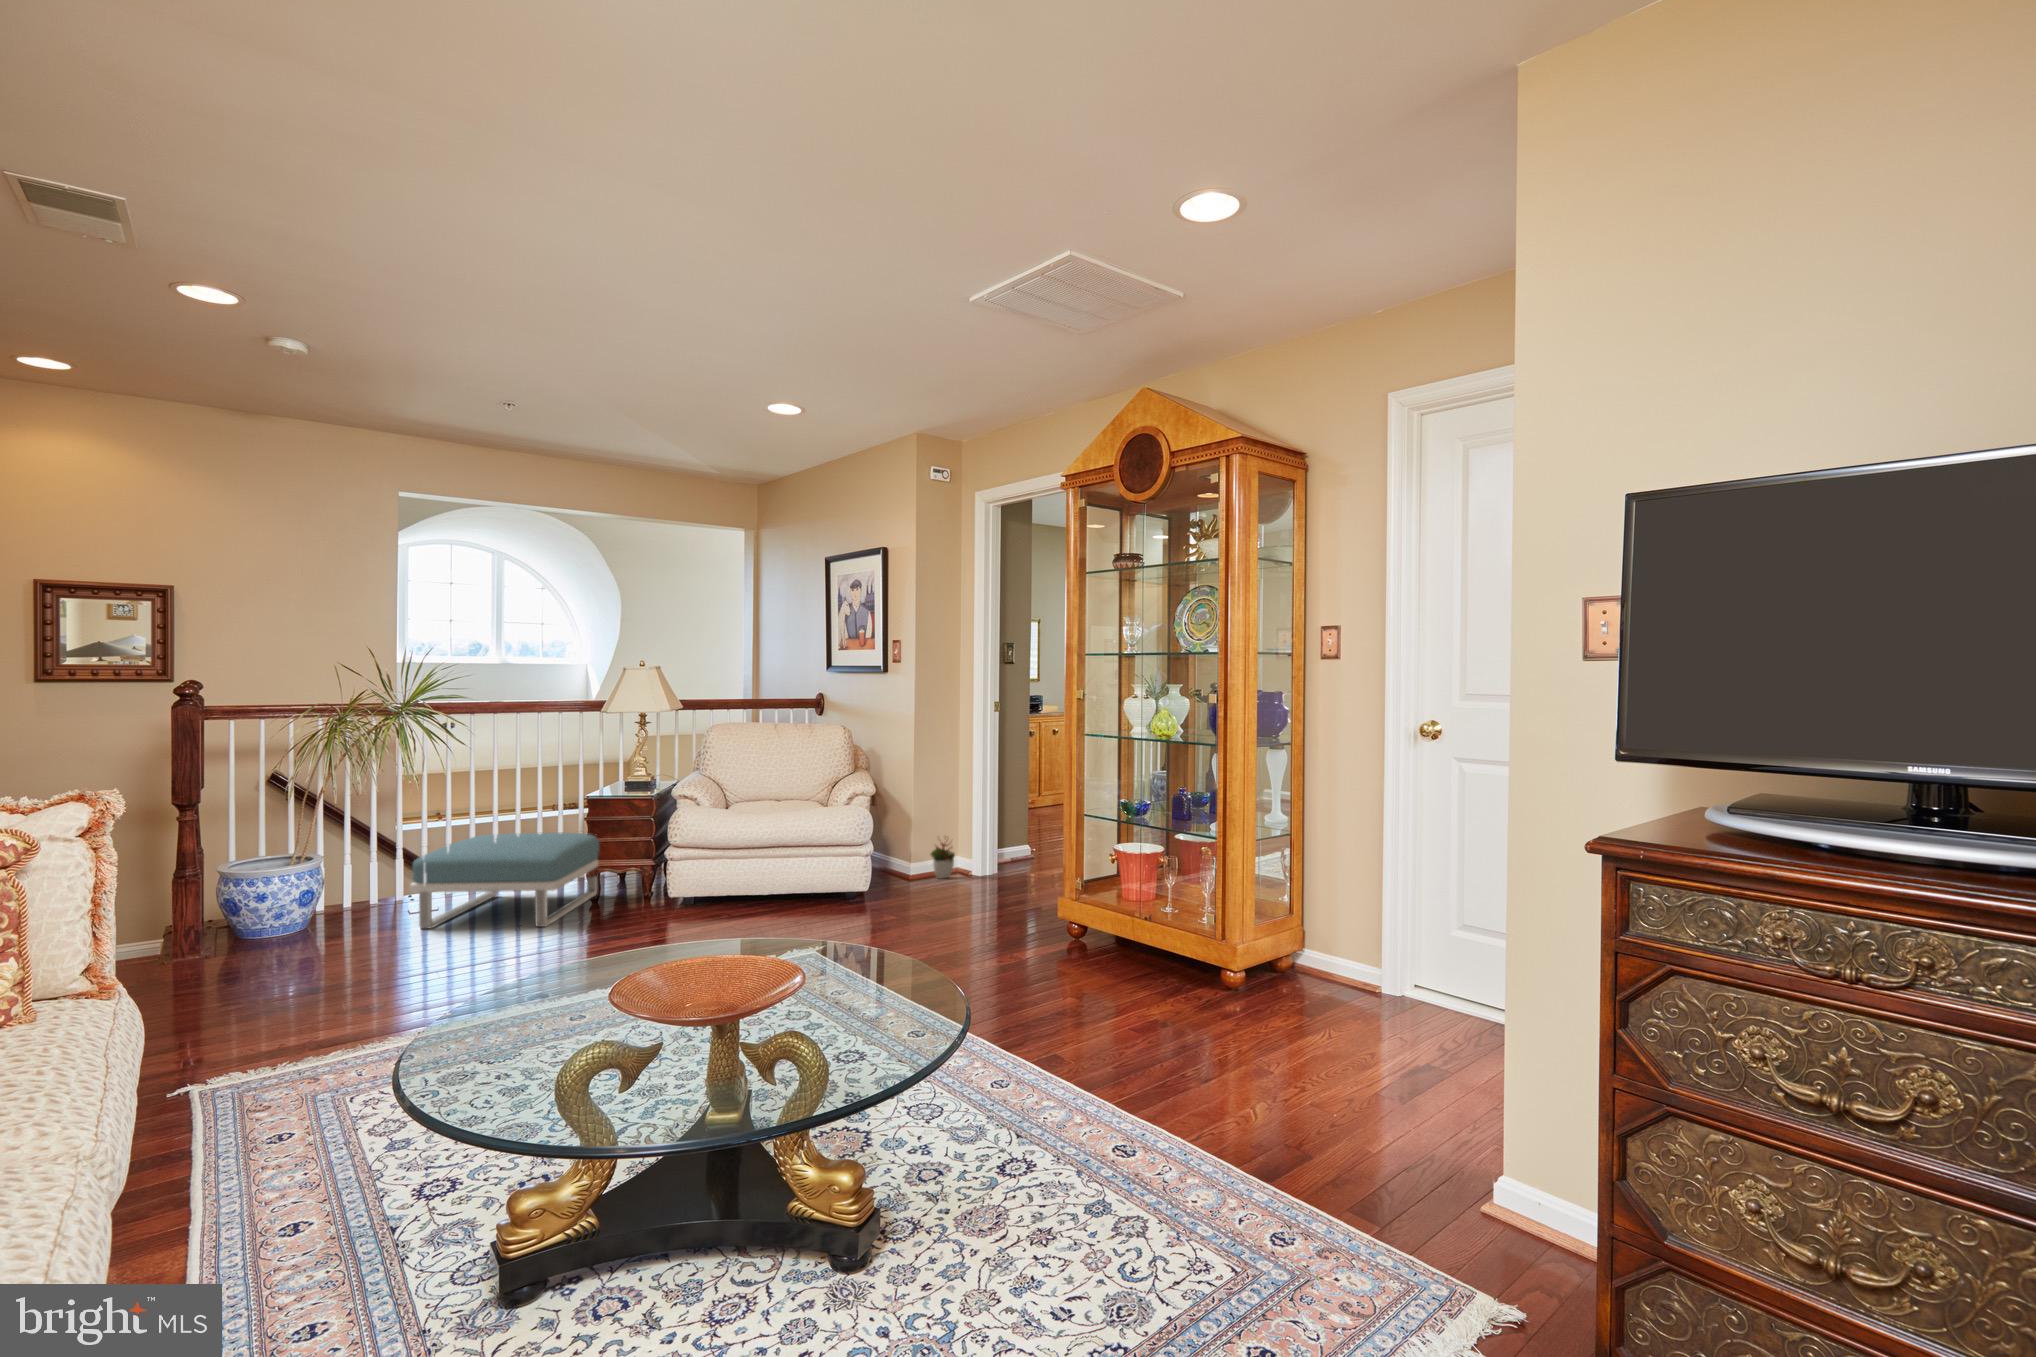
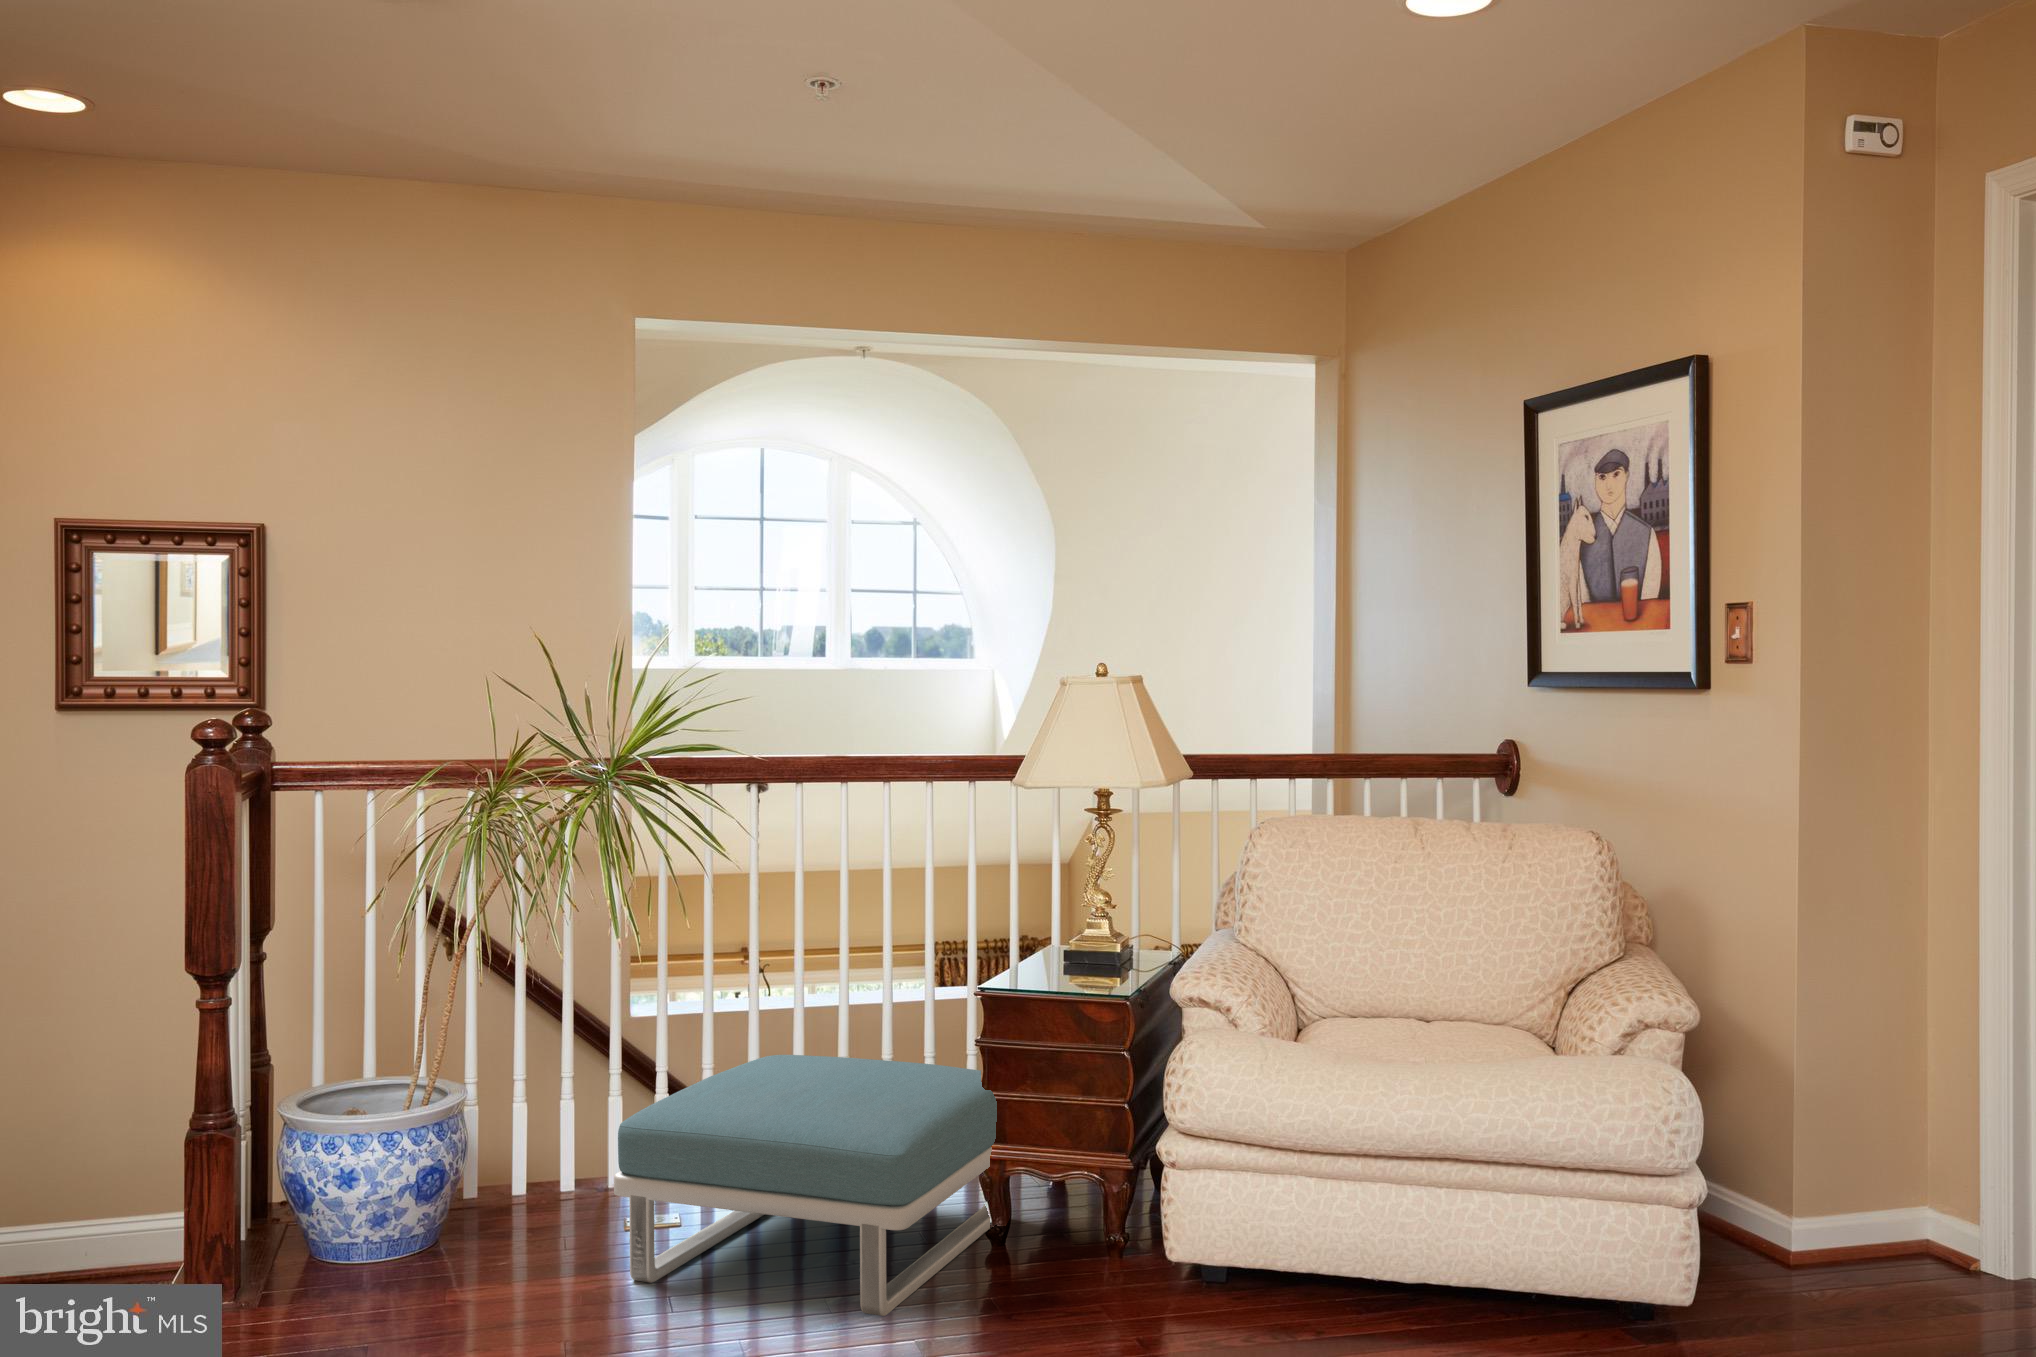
decorative plant: present [931,838,955,879] -> none [1853,1146,1928,1269]

